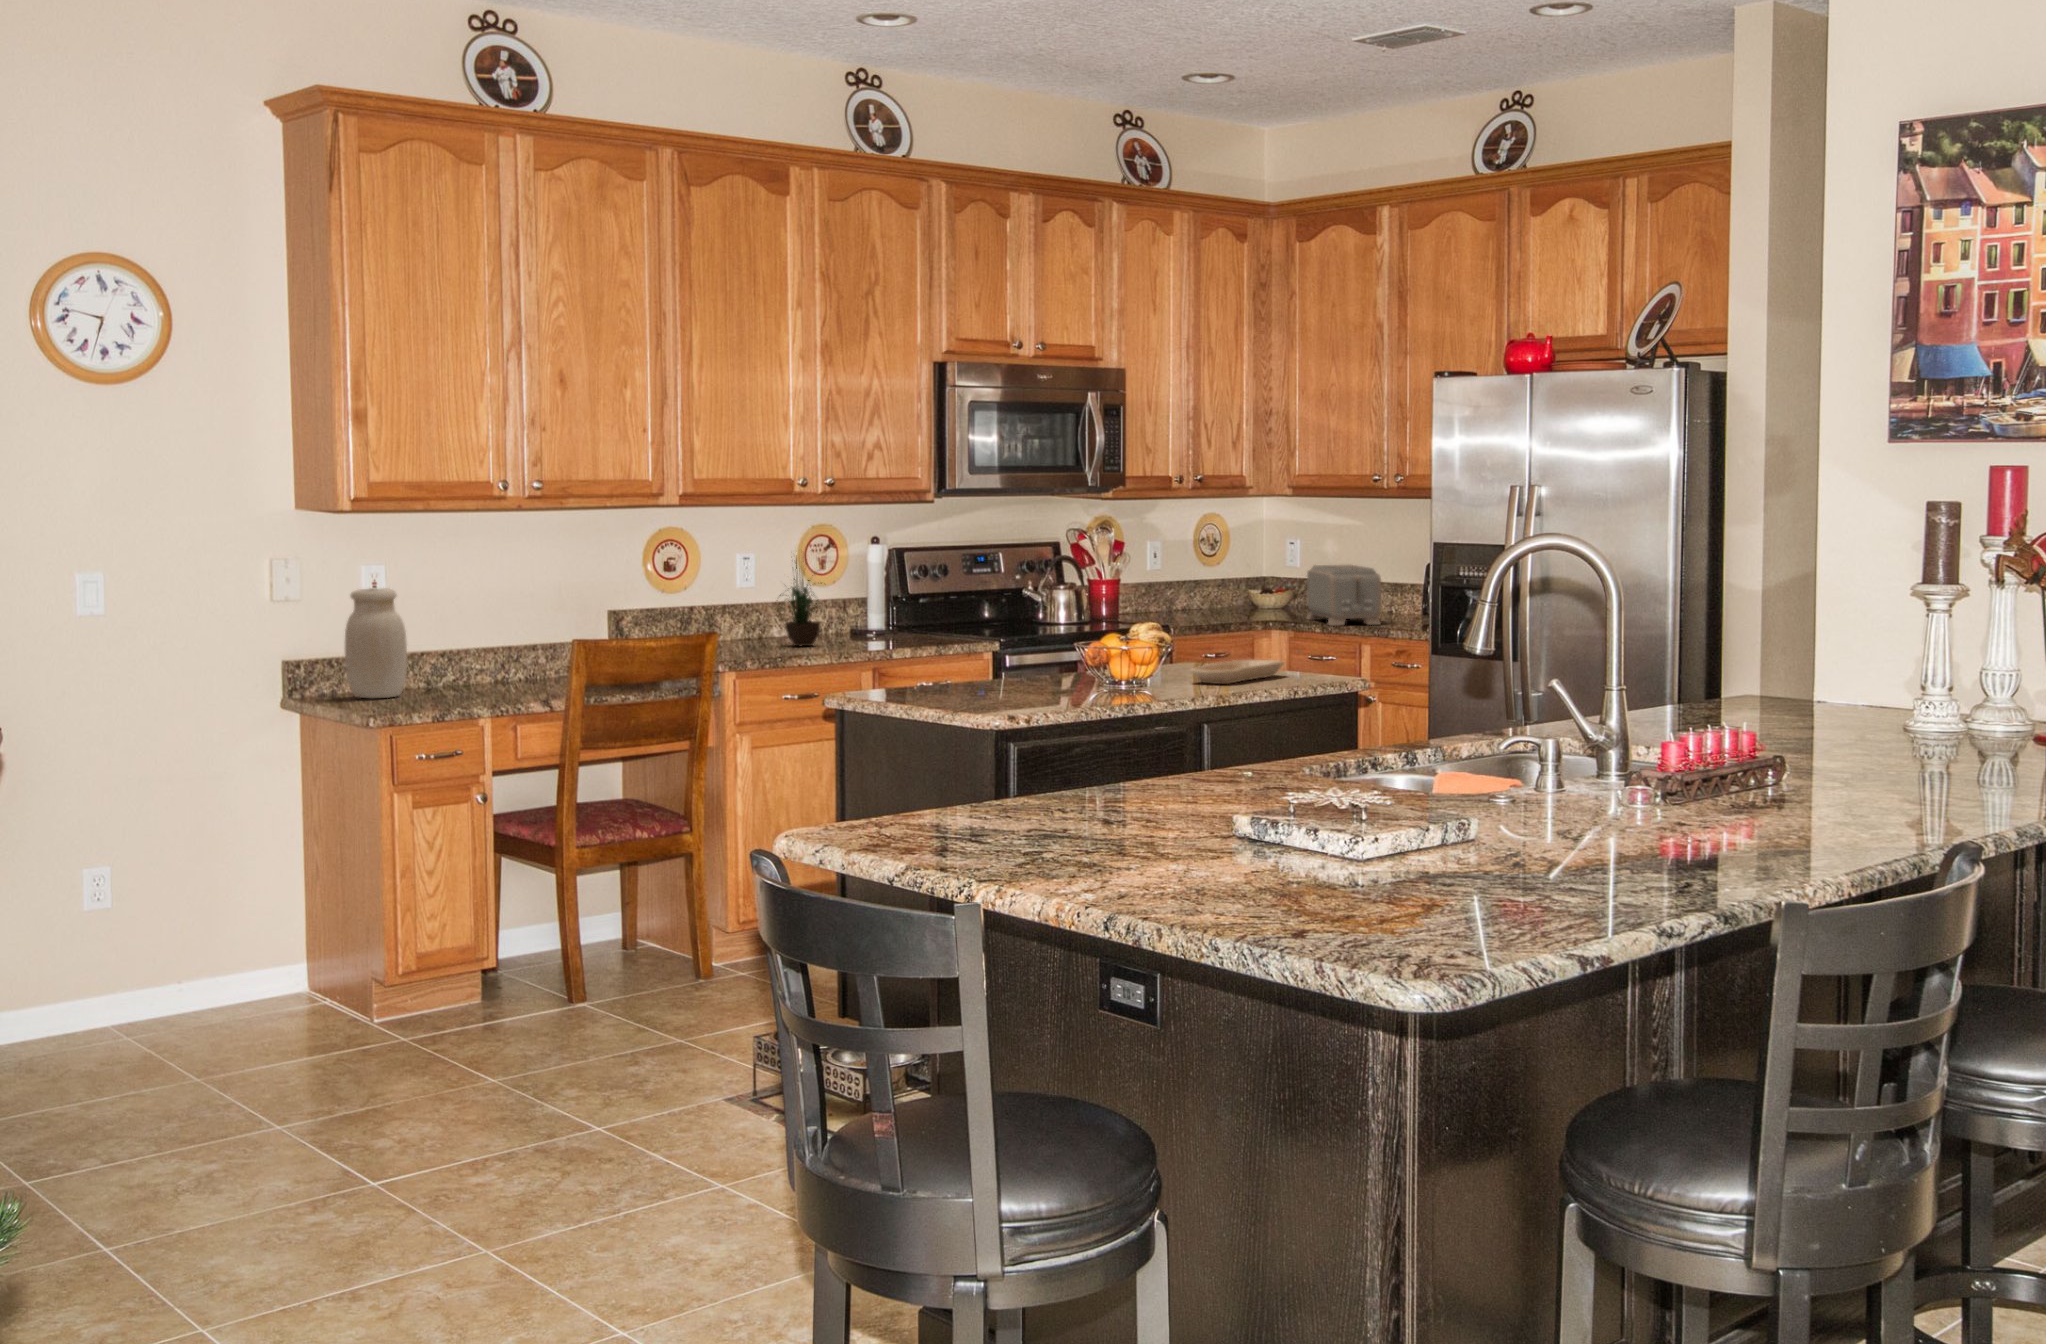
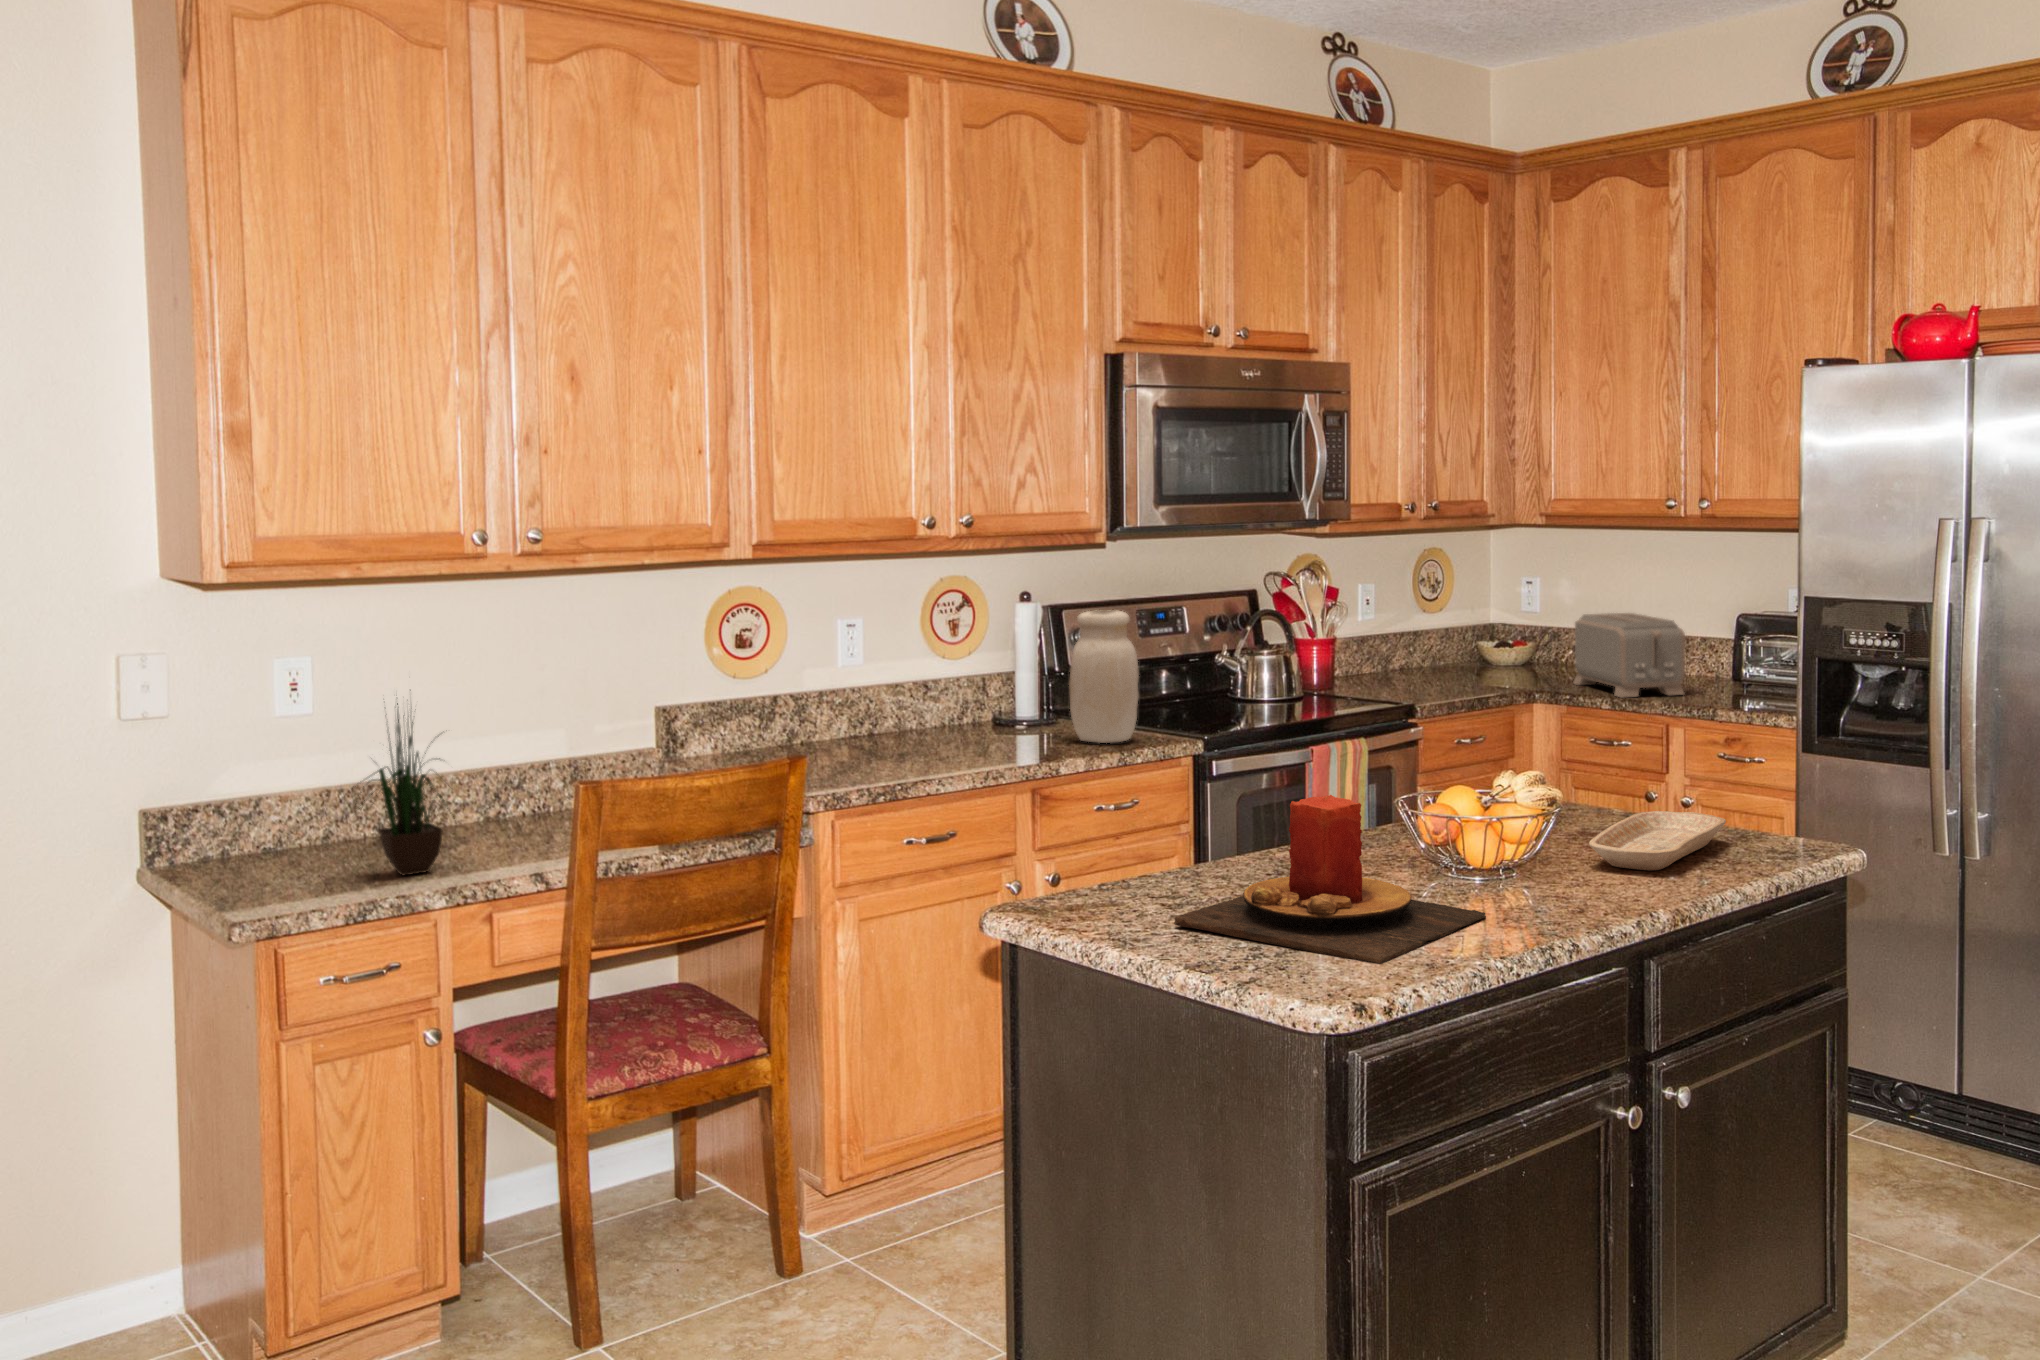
potted plant: present [780,558,822,646] -> present [364,703,444,875]
jar: present [345,588,407,698] -> present [1069,610,1139,743]
candle: none [930,628,1107,707] -> present [1174,795,1486,964]

